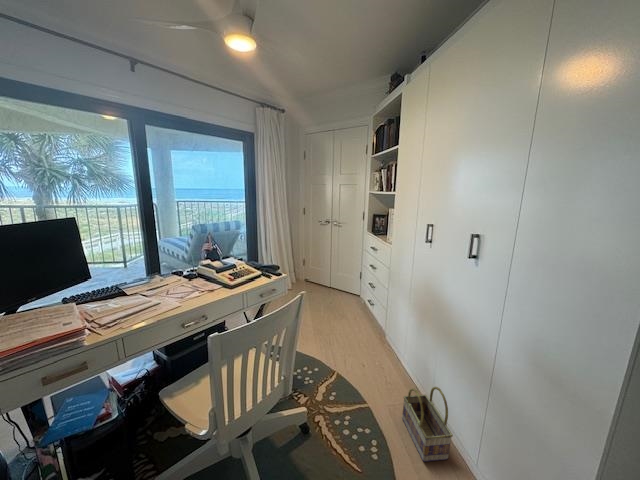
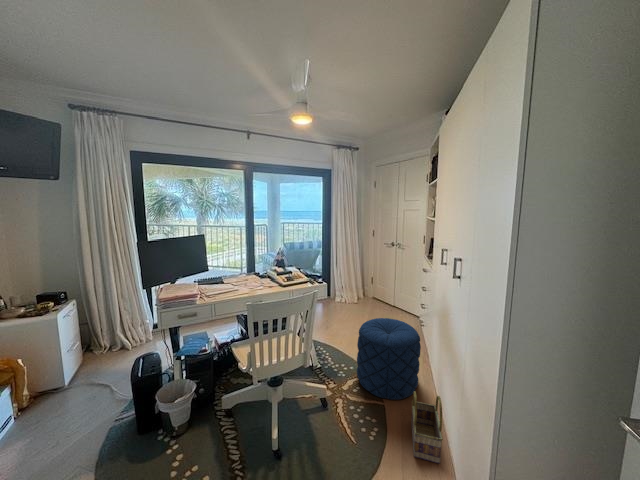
pouf: none [325,307,396,398] -> present [357,318,421,400]

